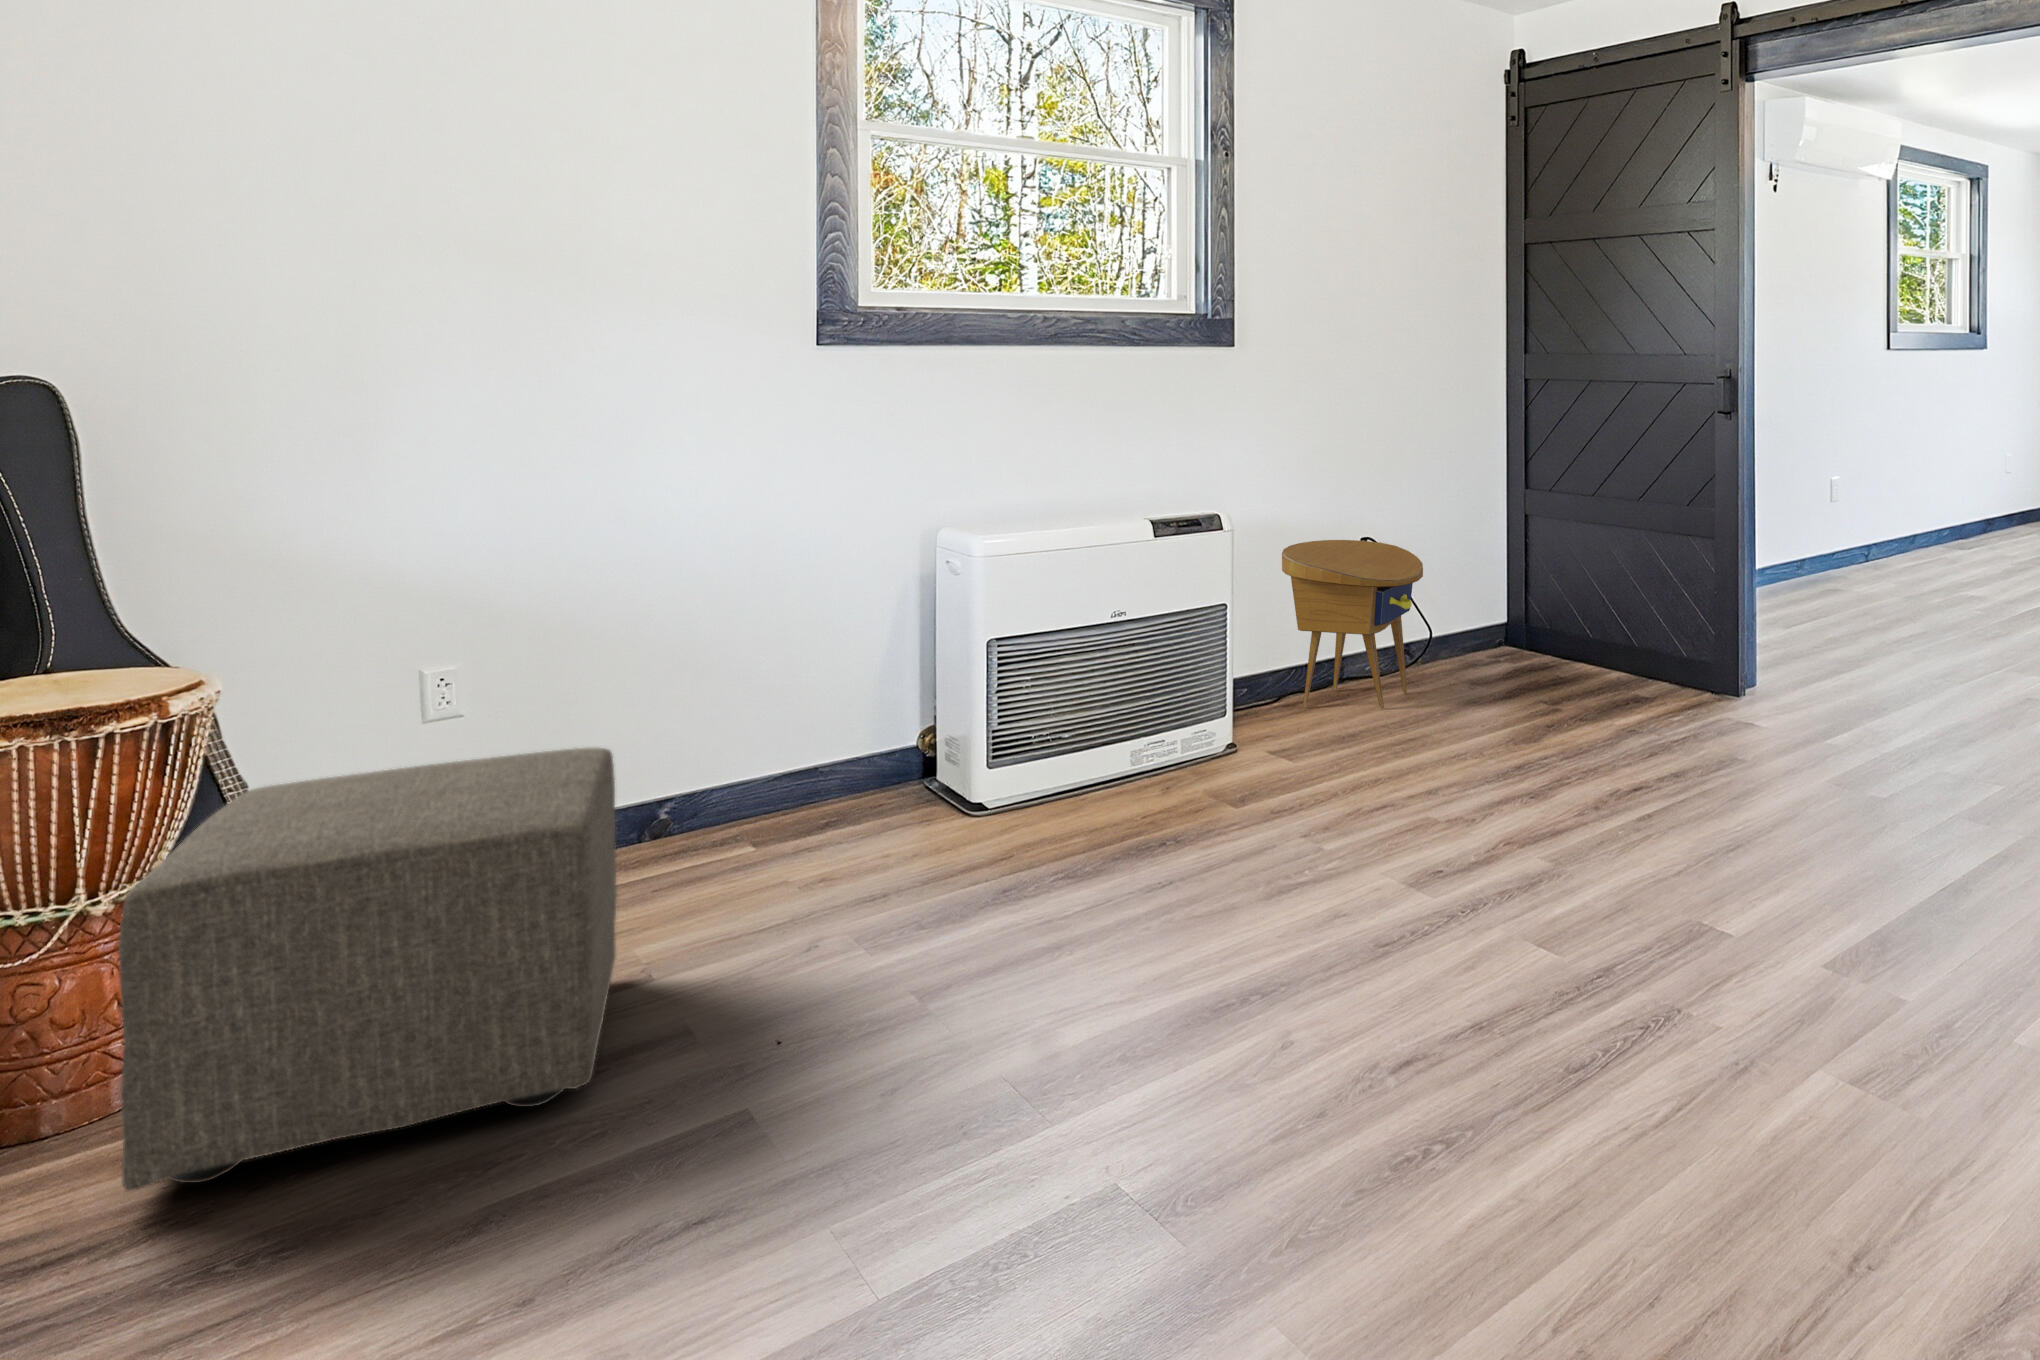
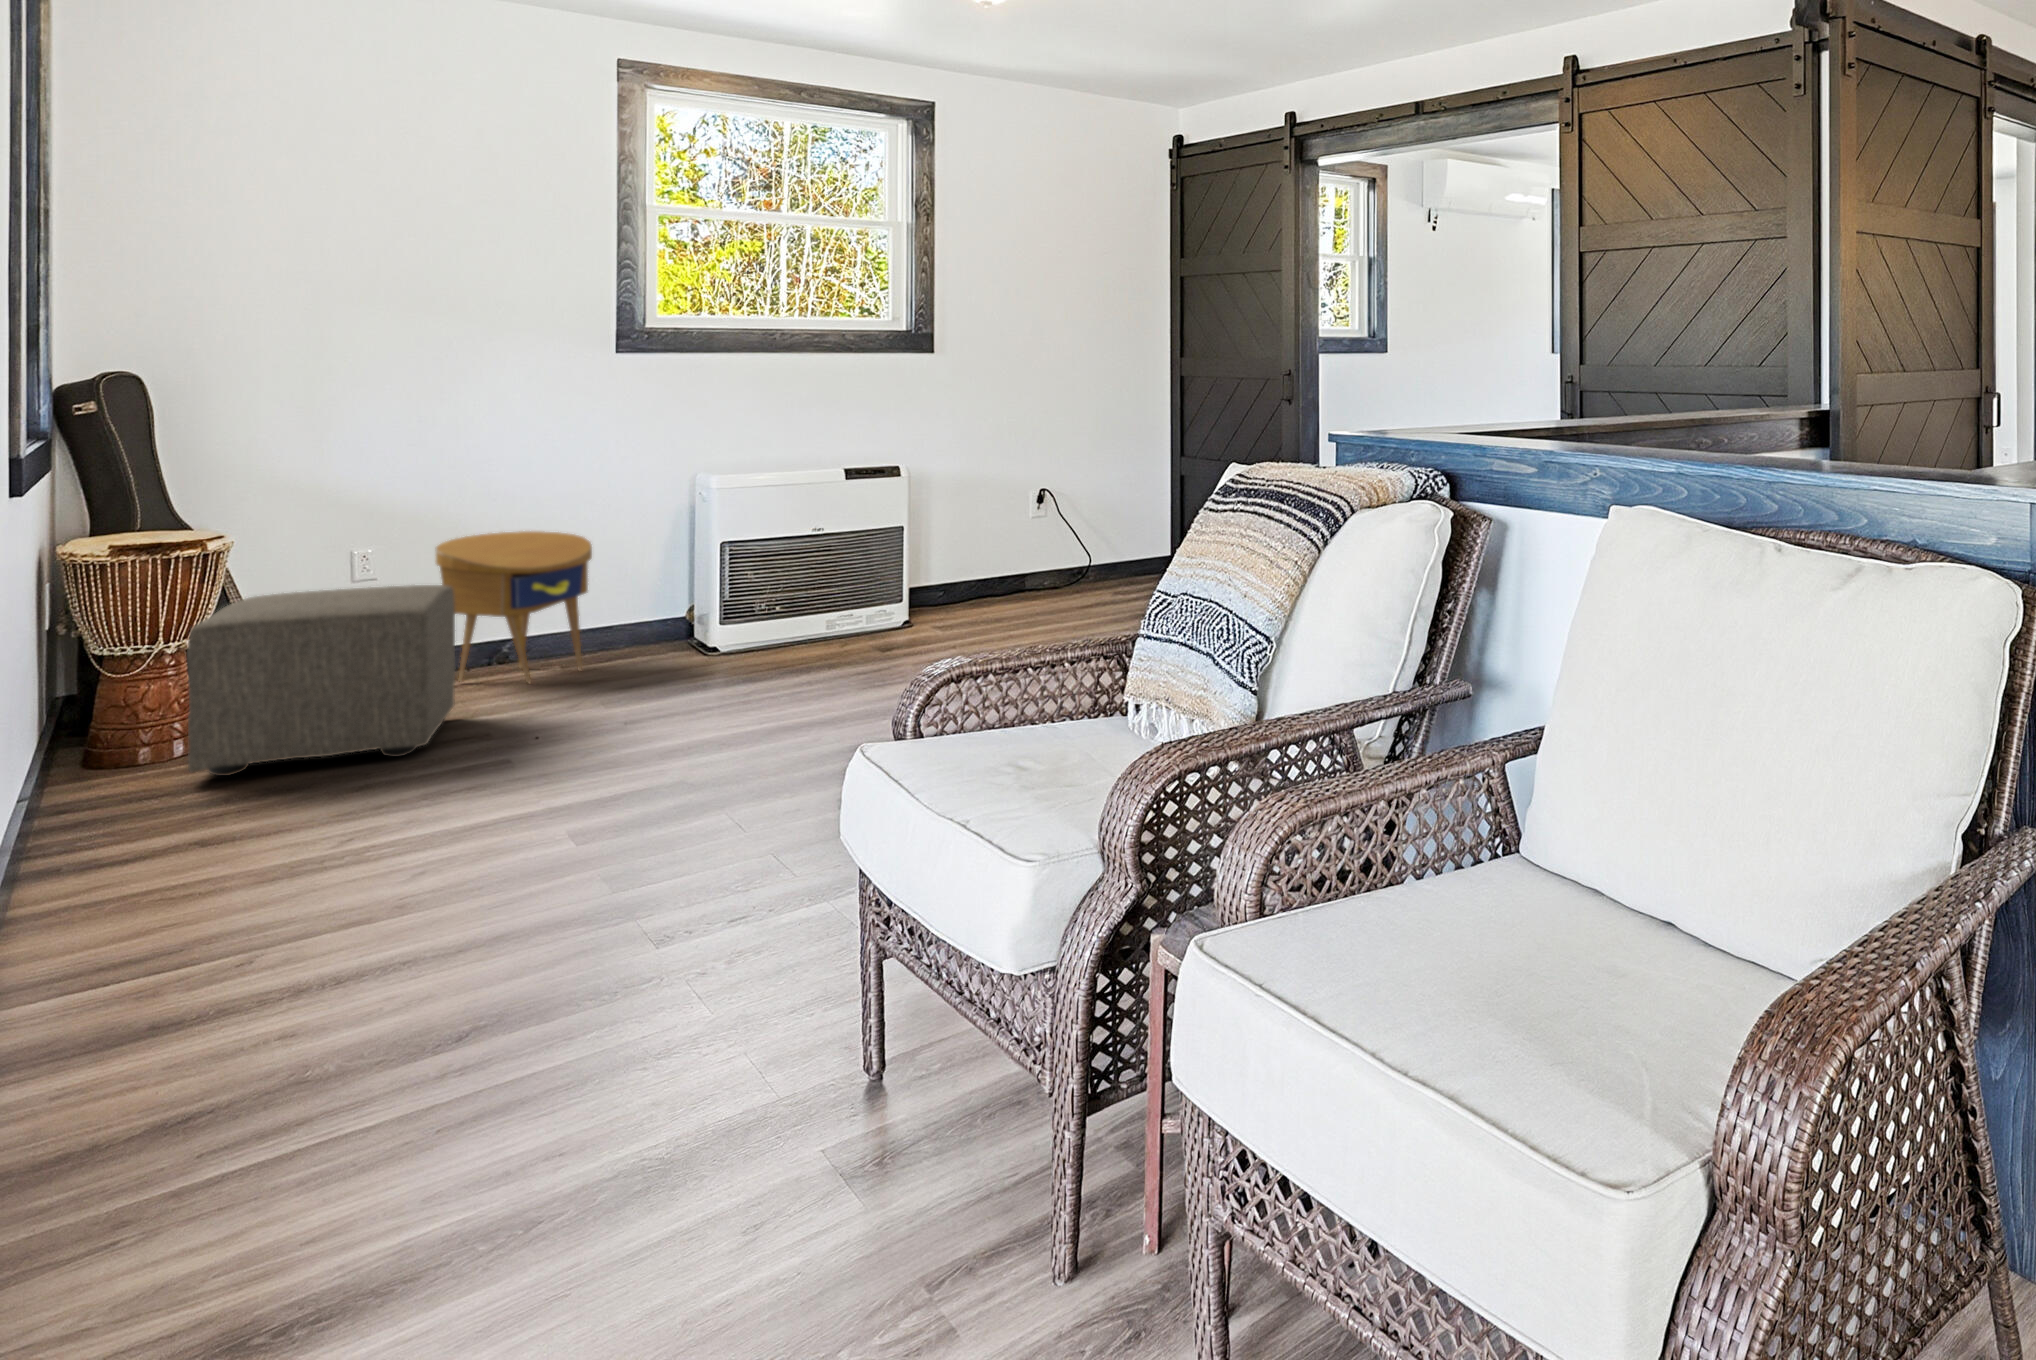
side table: present [1282,540,1423,709] -> present [436,531,592,684]

